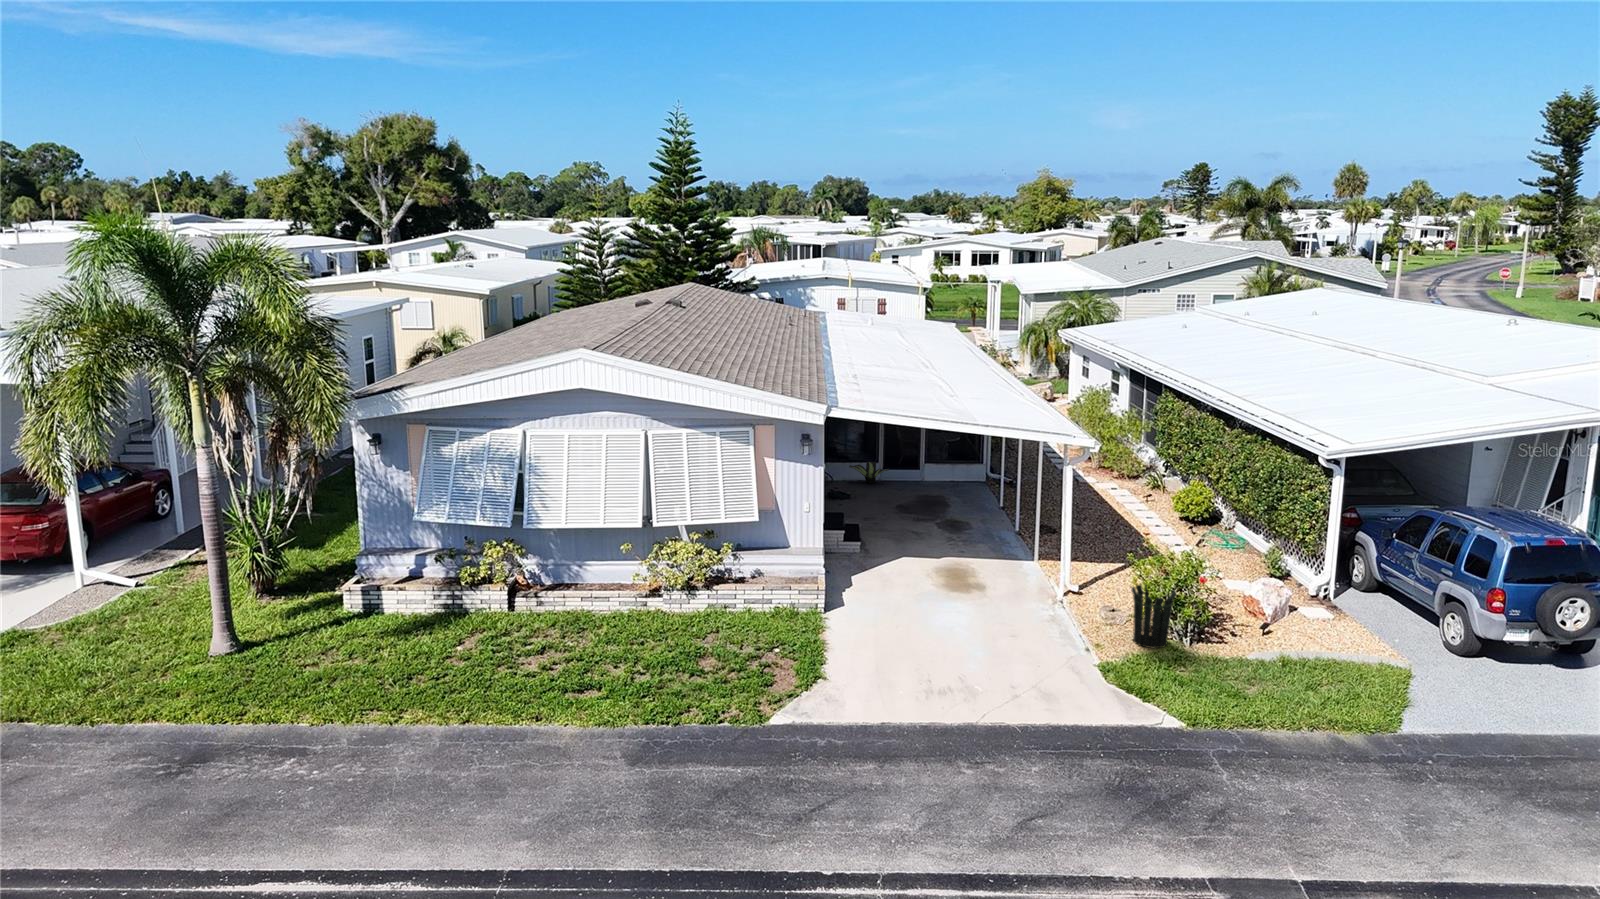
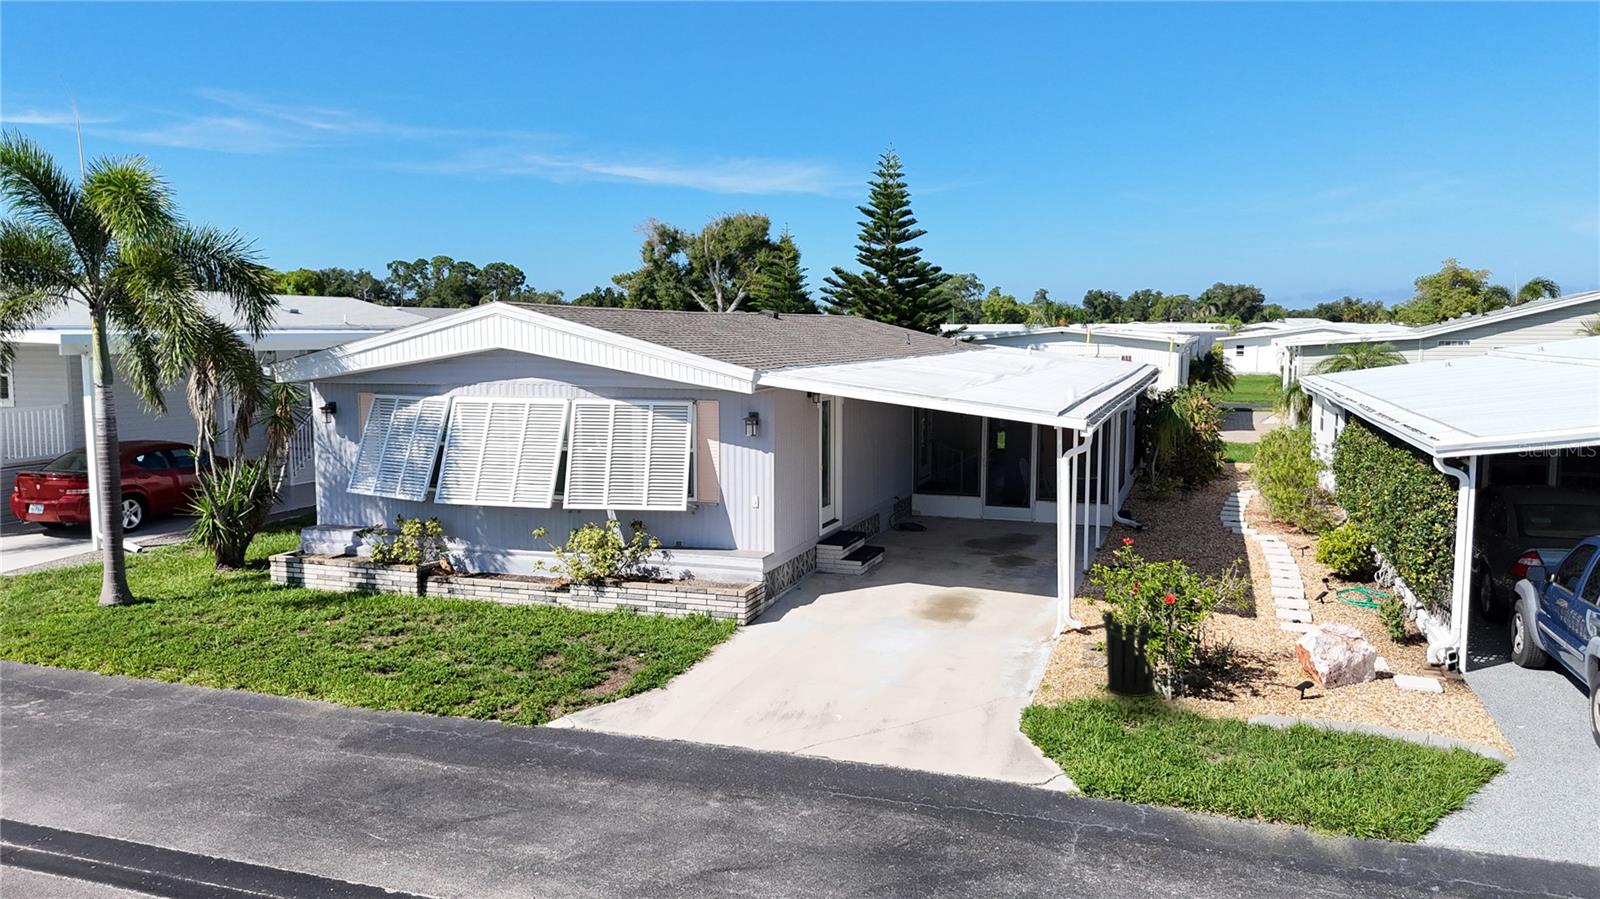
potted plant: present [849,462,889,484] -> none [934,497,983,522]

